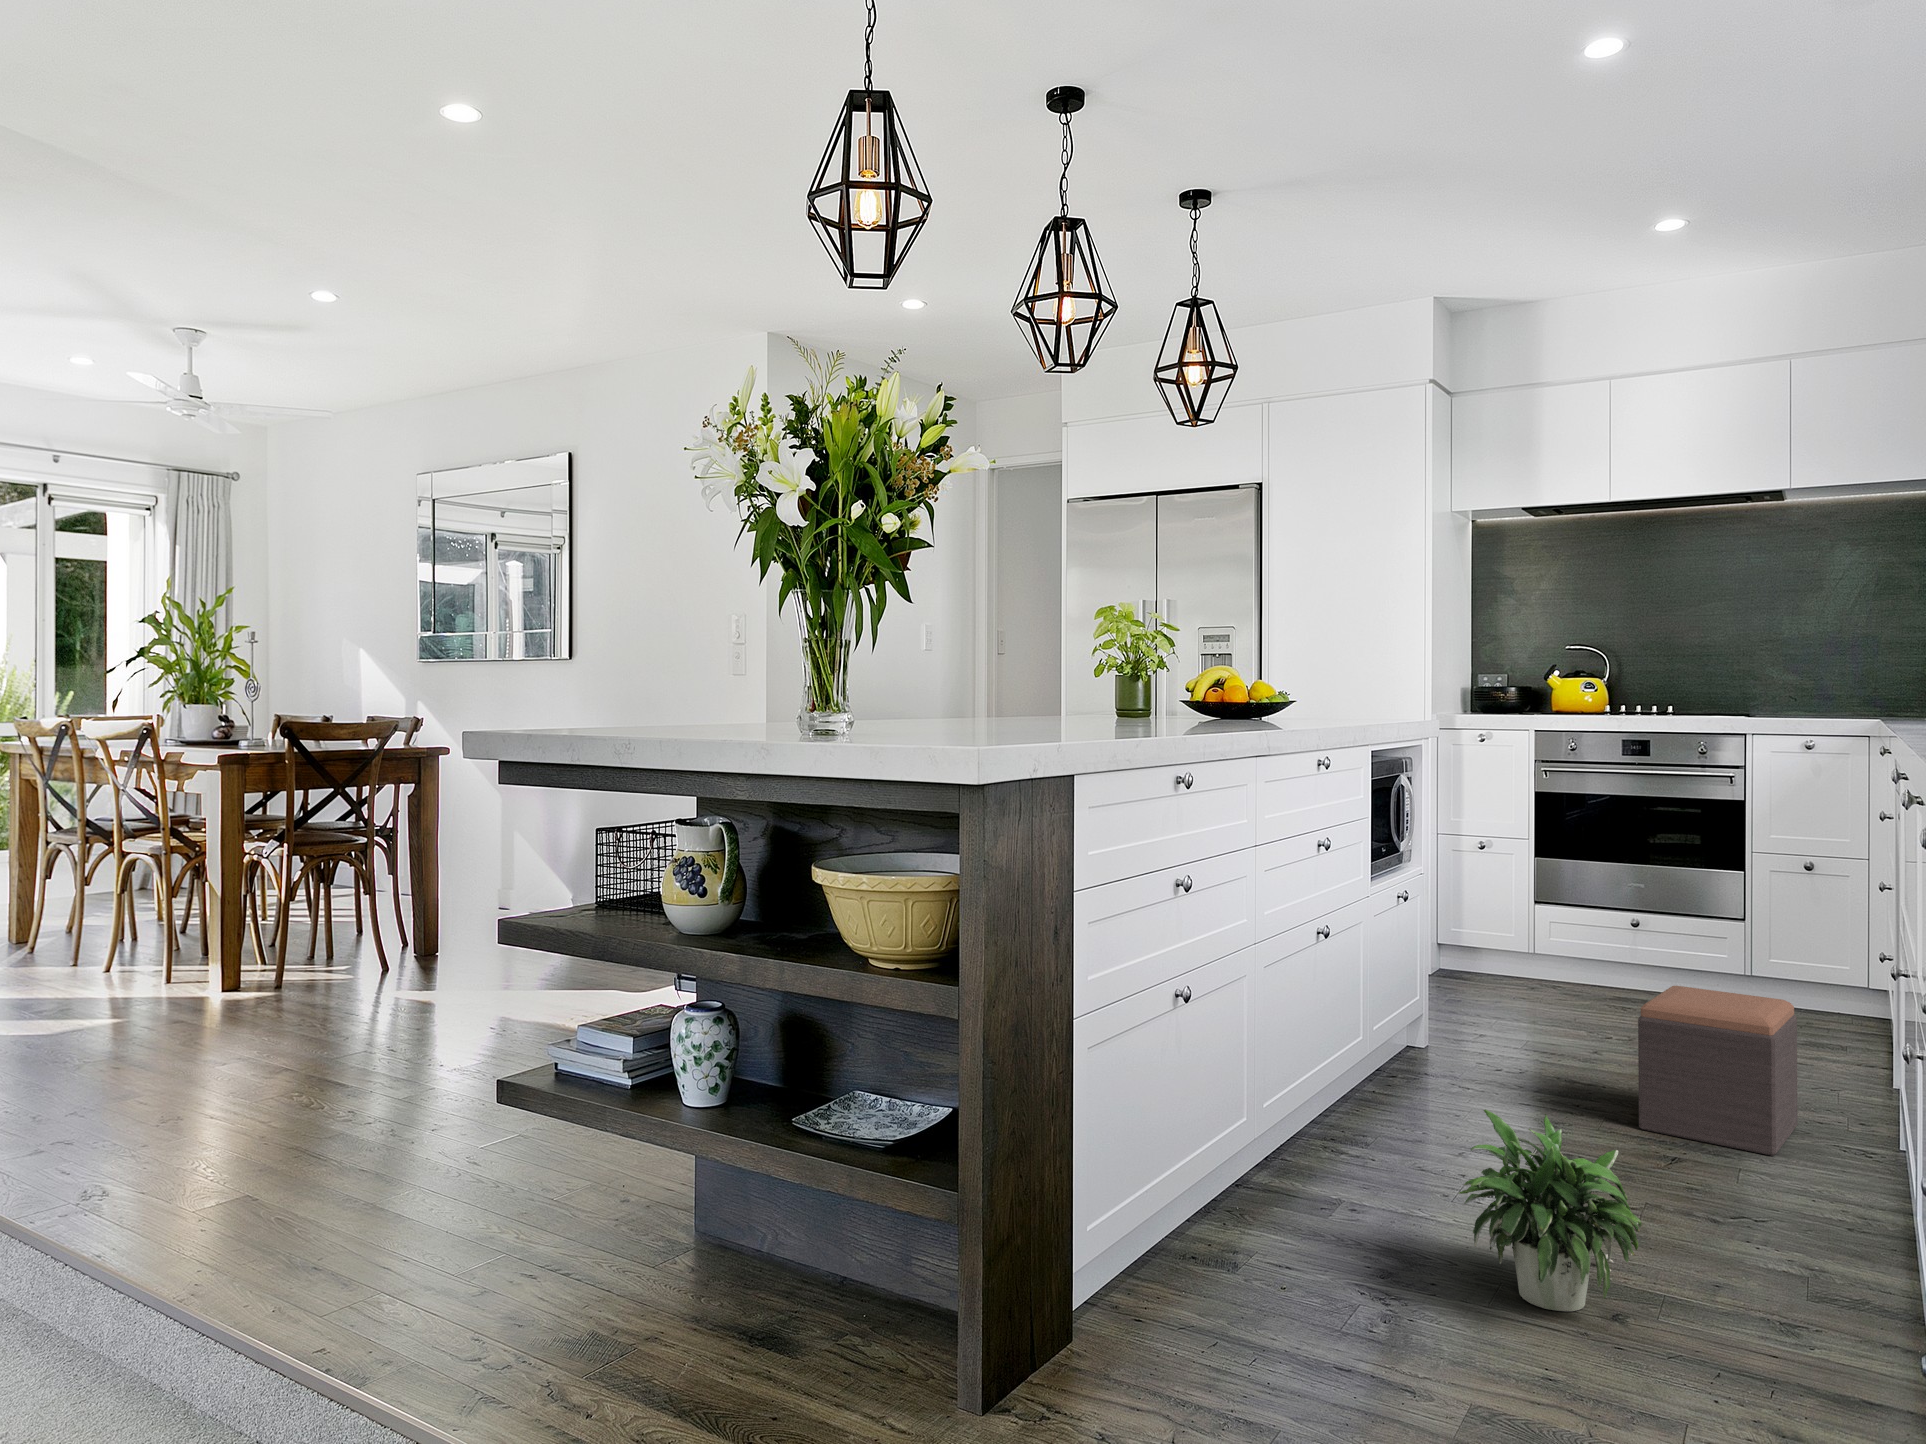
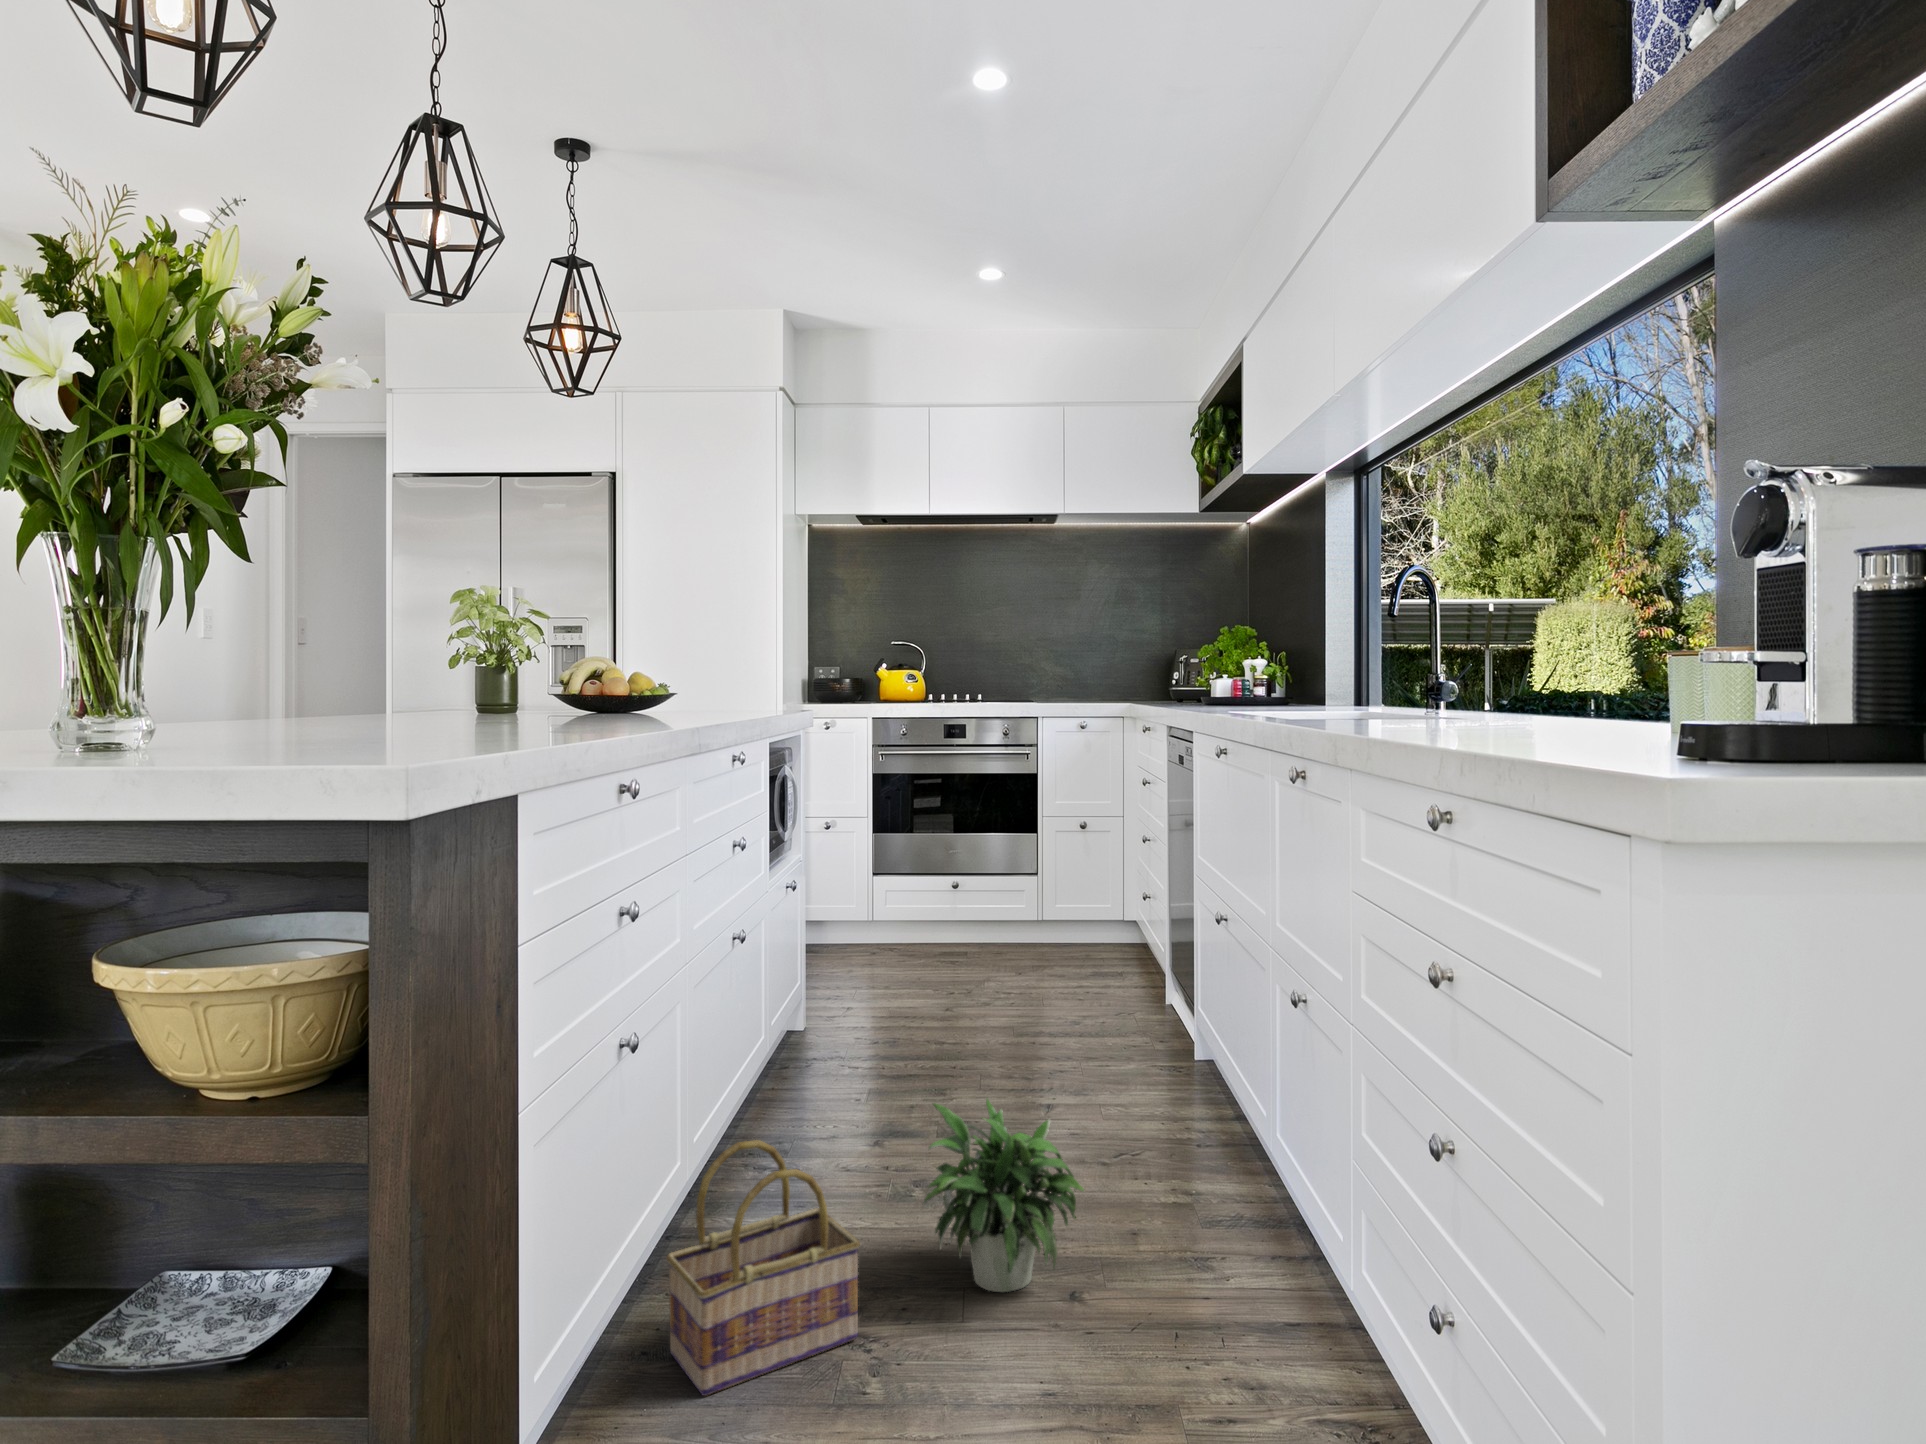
footstool: present [1638,986,1798,1156] -> none [1002,940,1109,1077]
basket: none [1208,1099,1383,1303] -> present [666,1140,860,1396]

